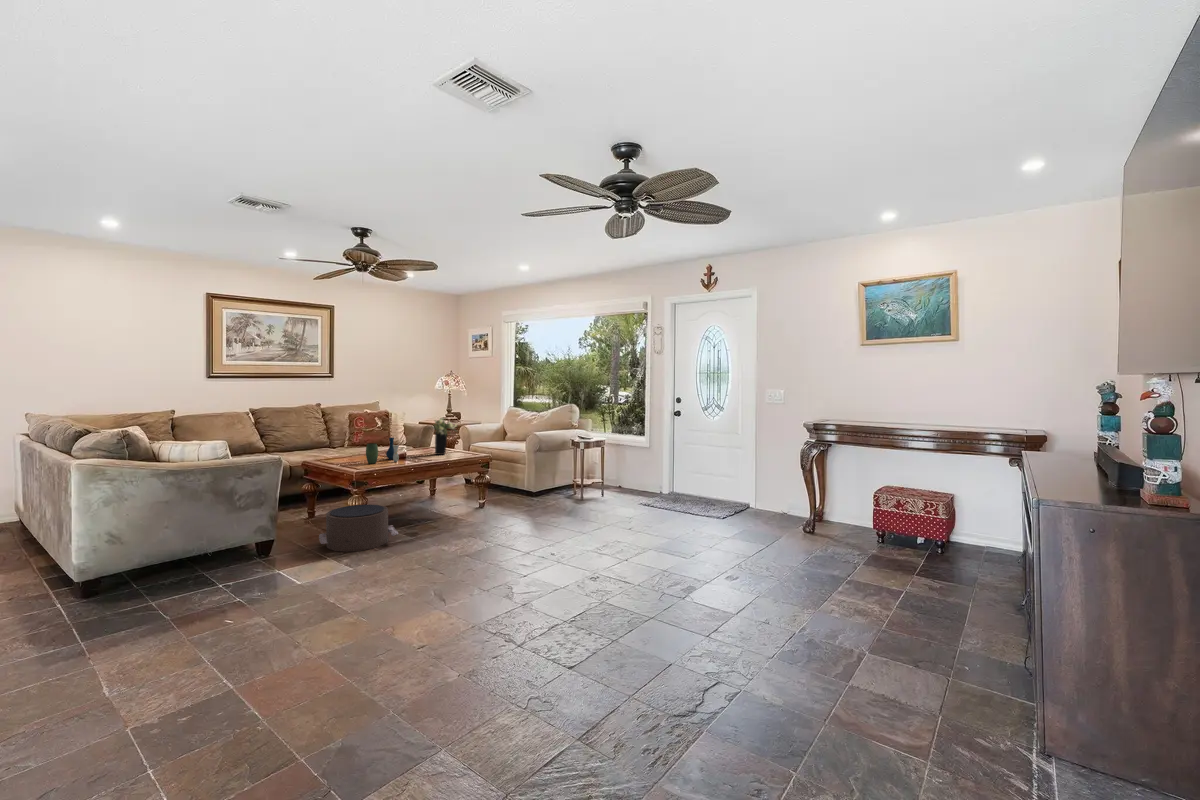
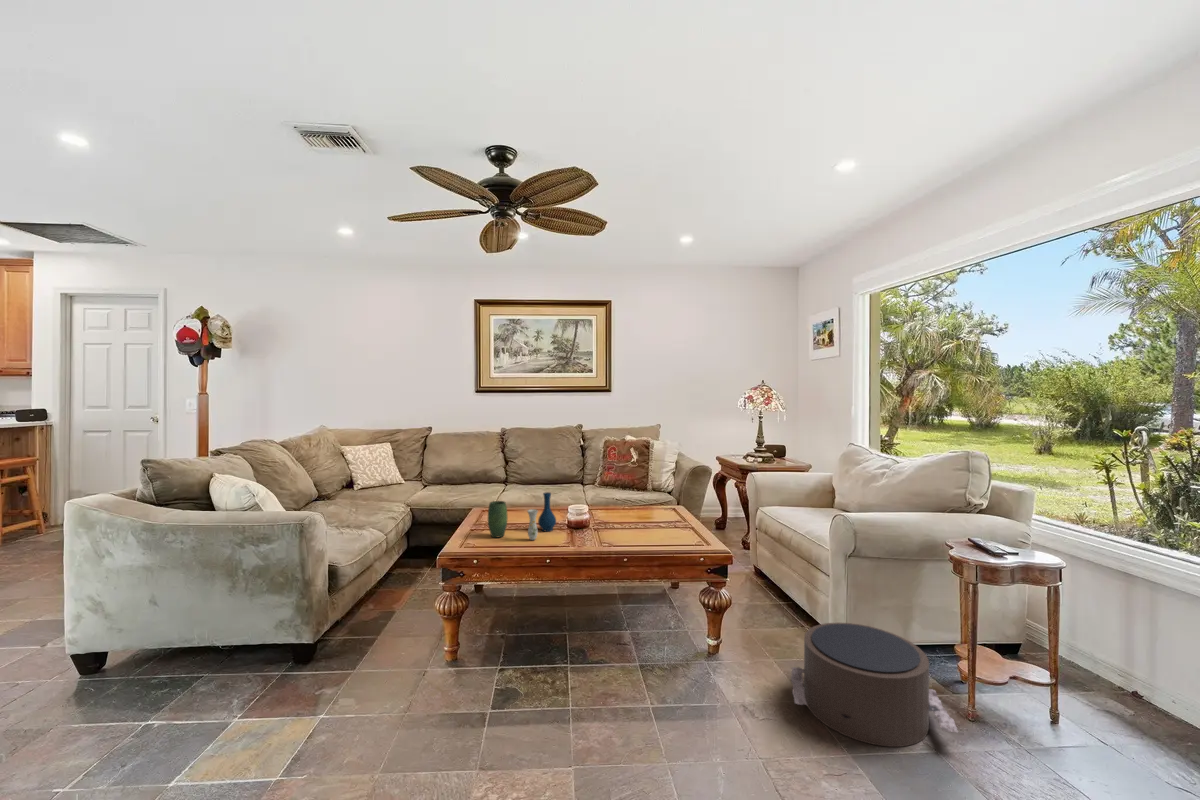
flower arrangement: present [432,418,457,455] -> none [617,462,673,535]
pouf: present [319,505,398,552] -> present [791,623,958,747]

